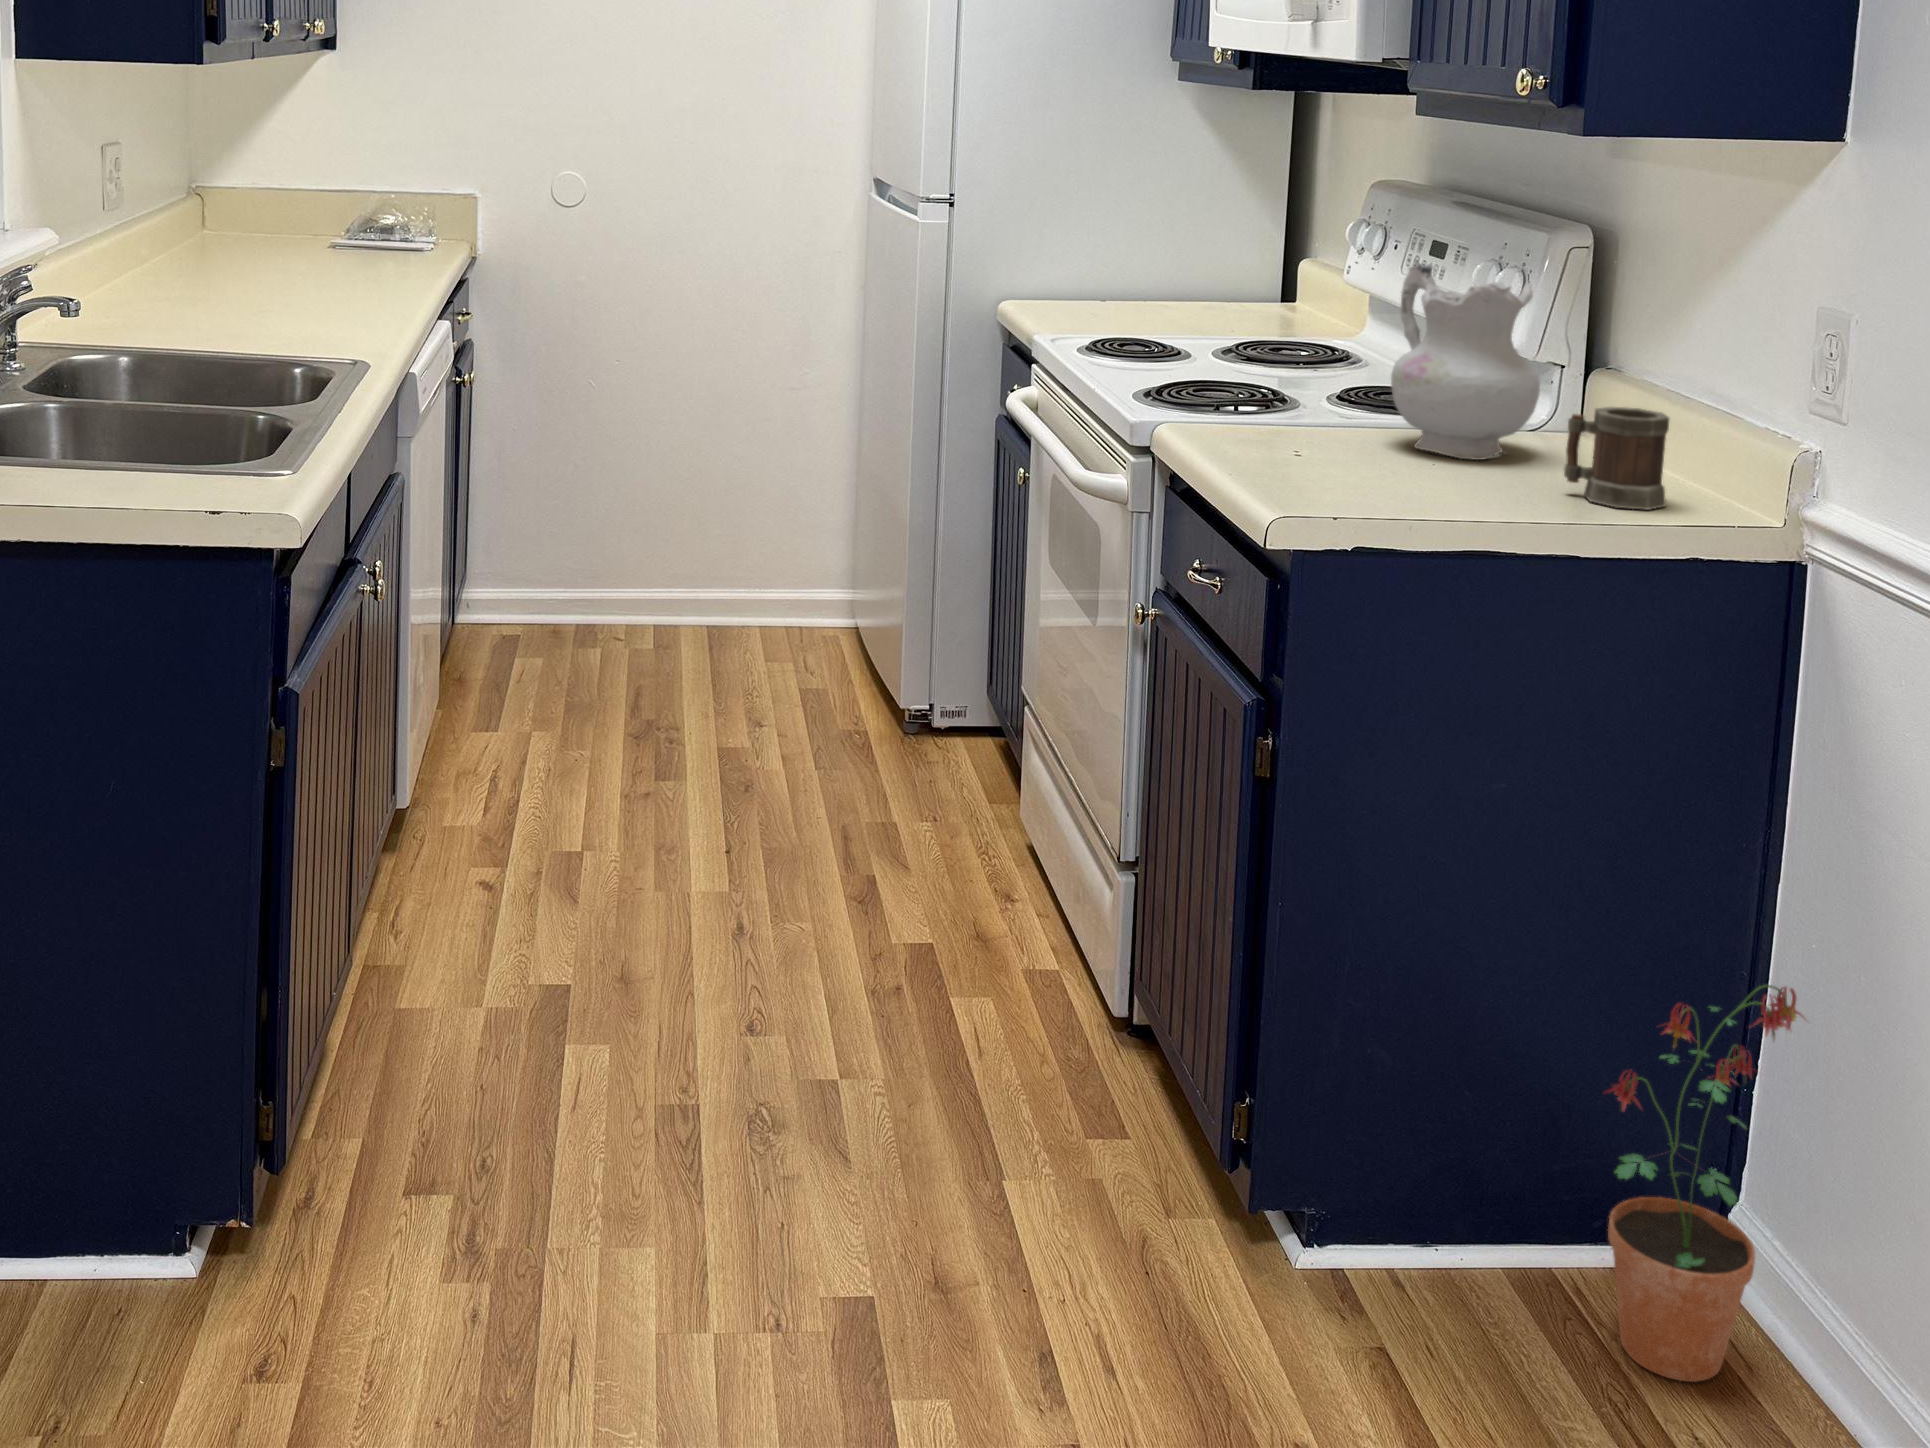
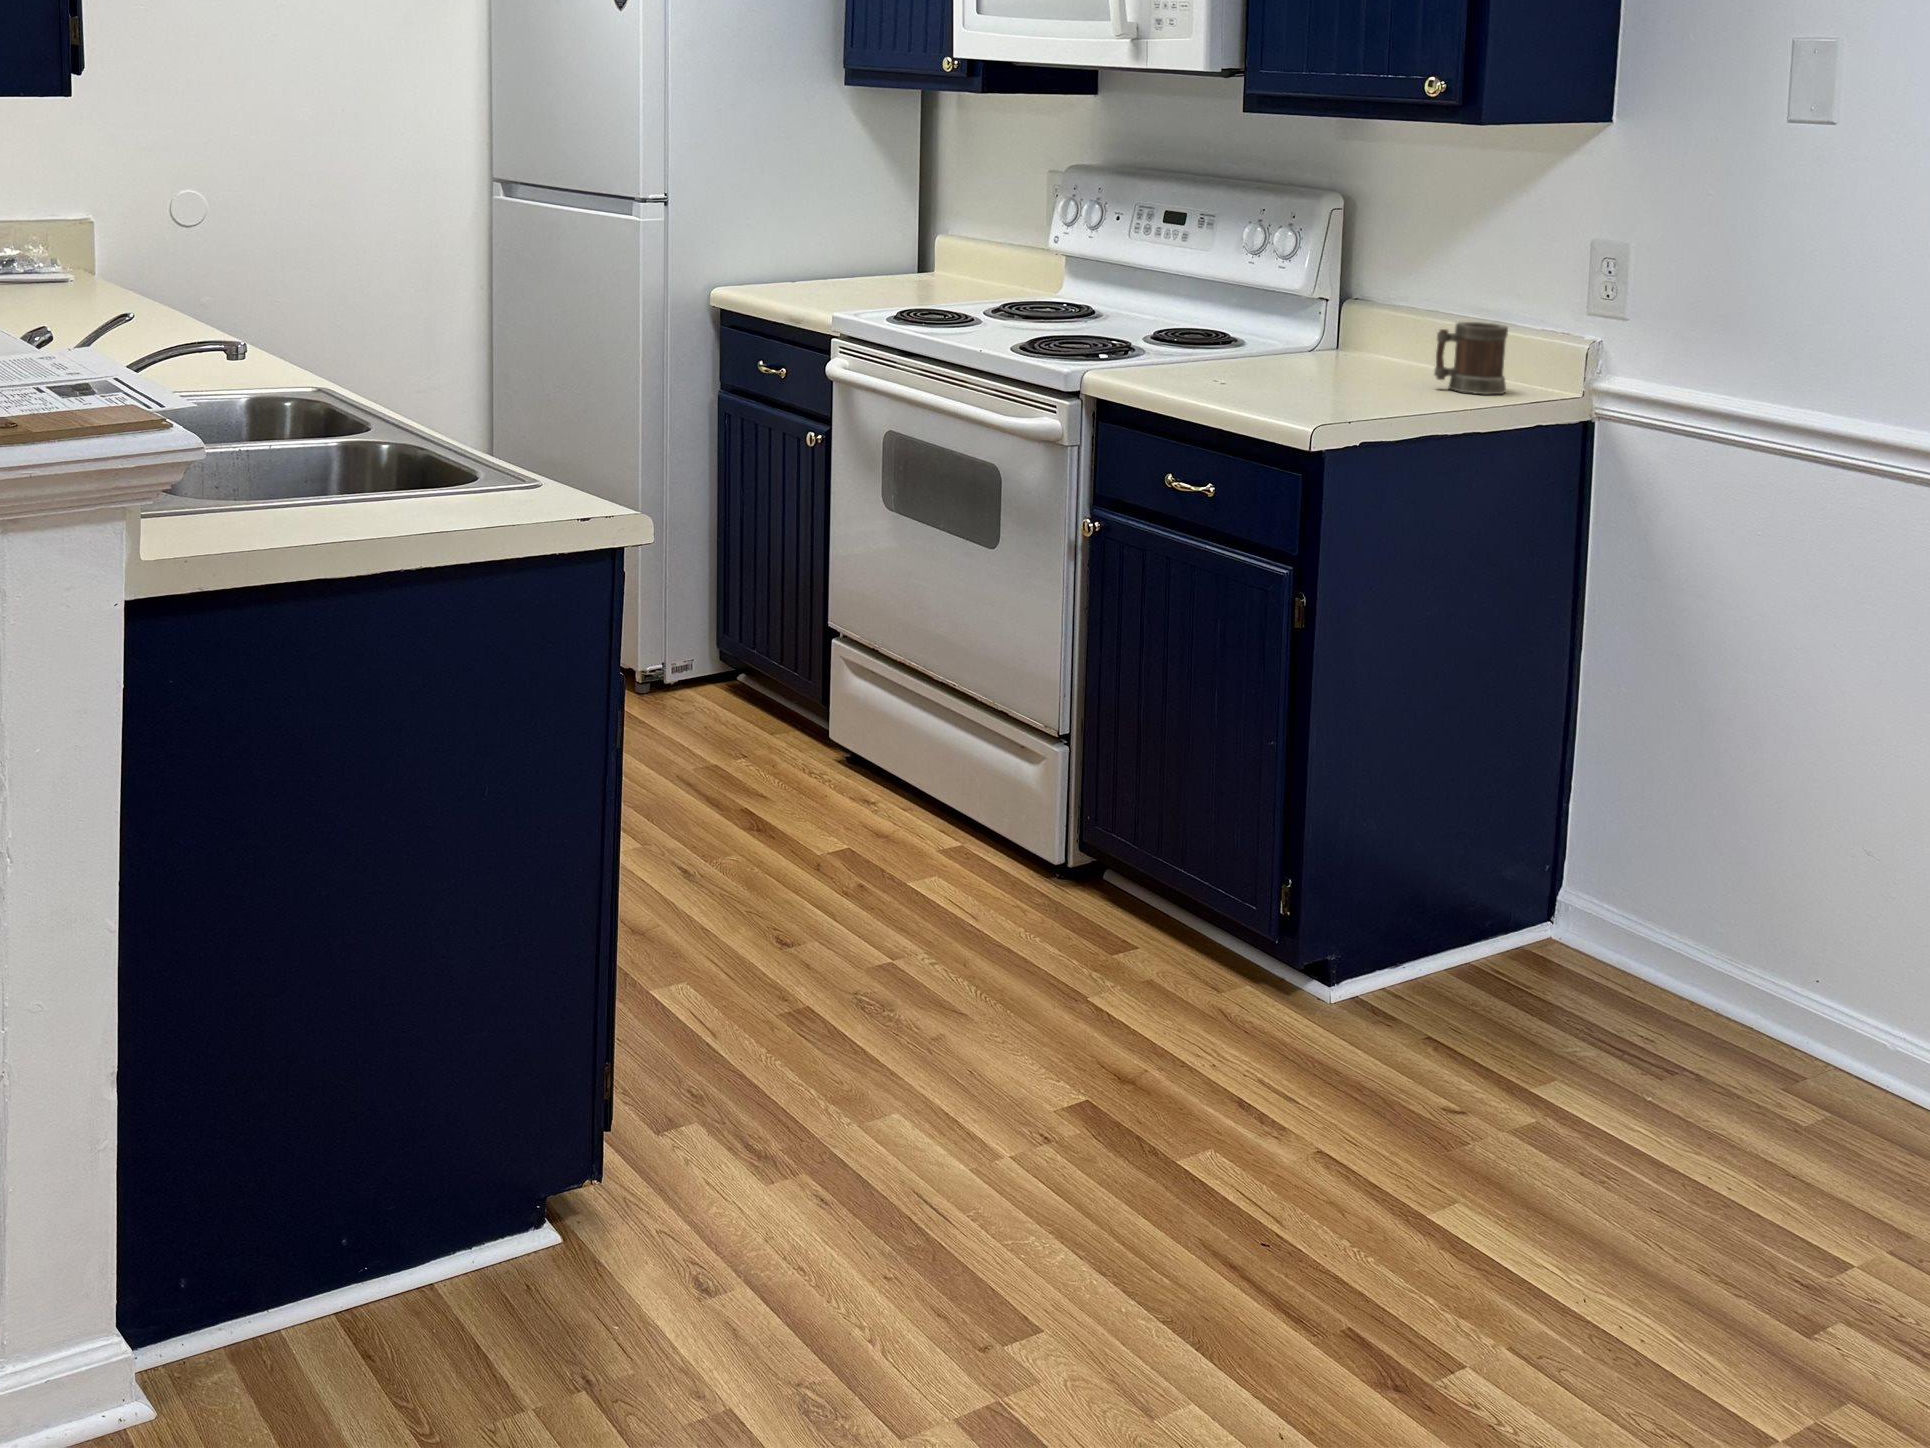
ceramic pitcher: present [1391,263,1540,460] -> none [1247,223,1368,373]
potted plant: present [1606,985,1805,1382] -> none [1524,715,1651,1007]

